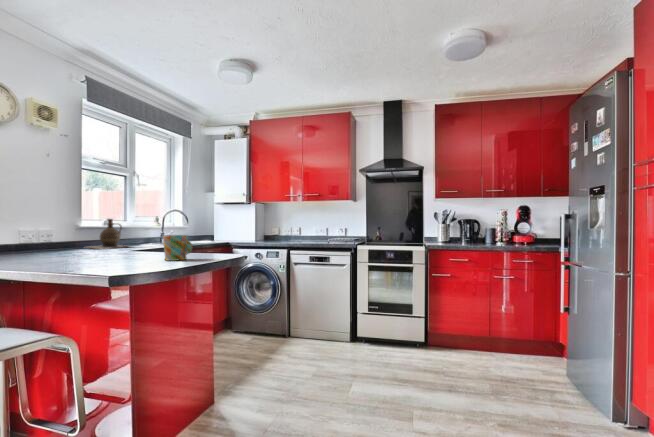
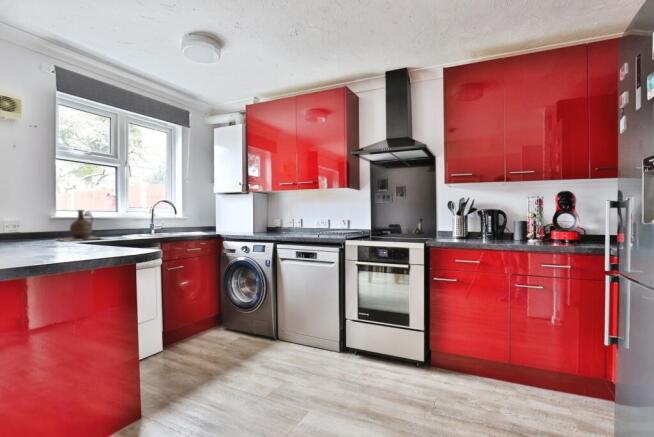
mug: present [163,235,192,261] -> none [27,230,66,261]

